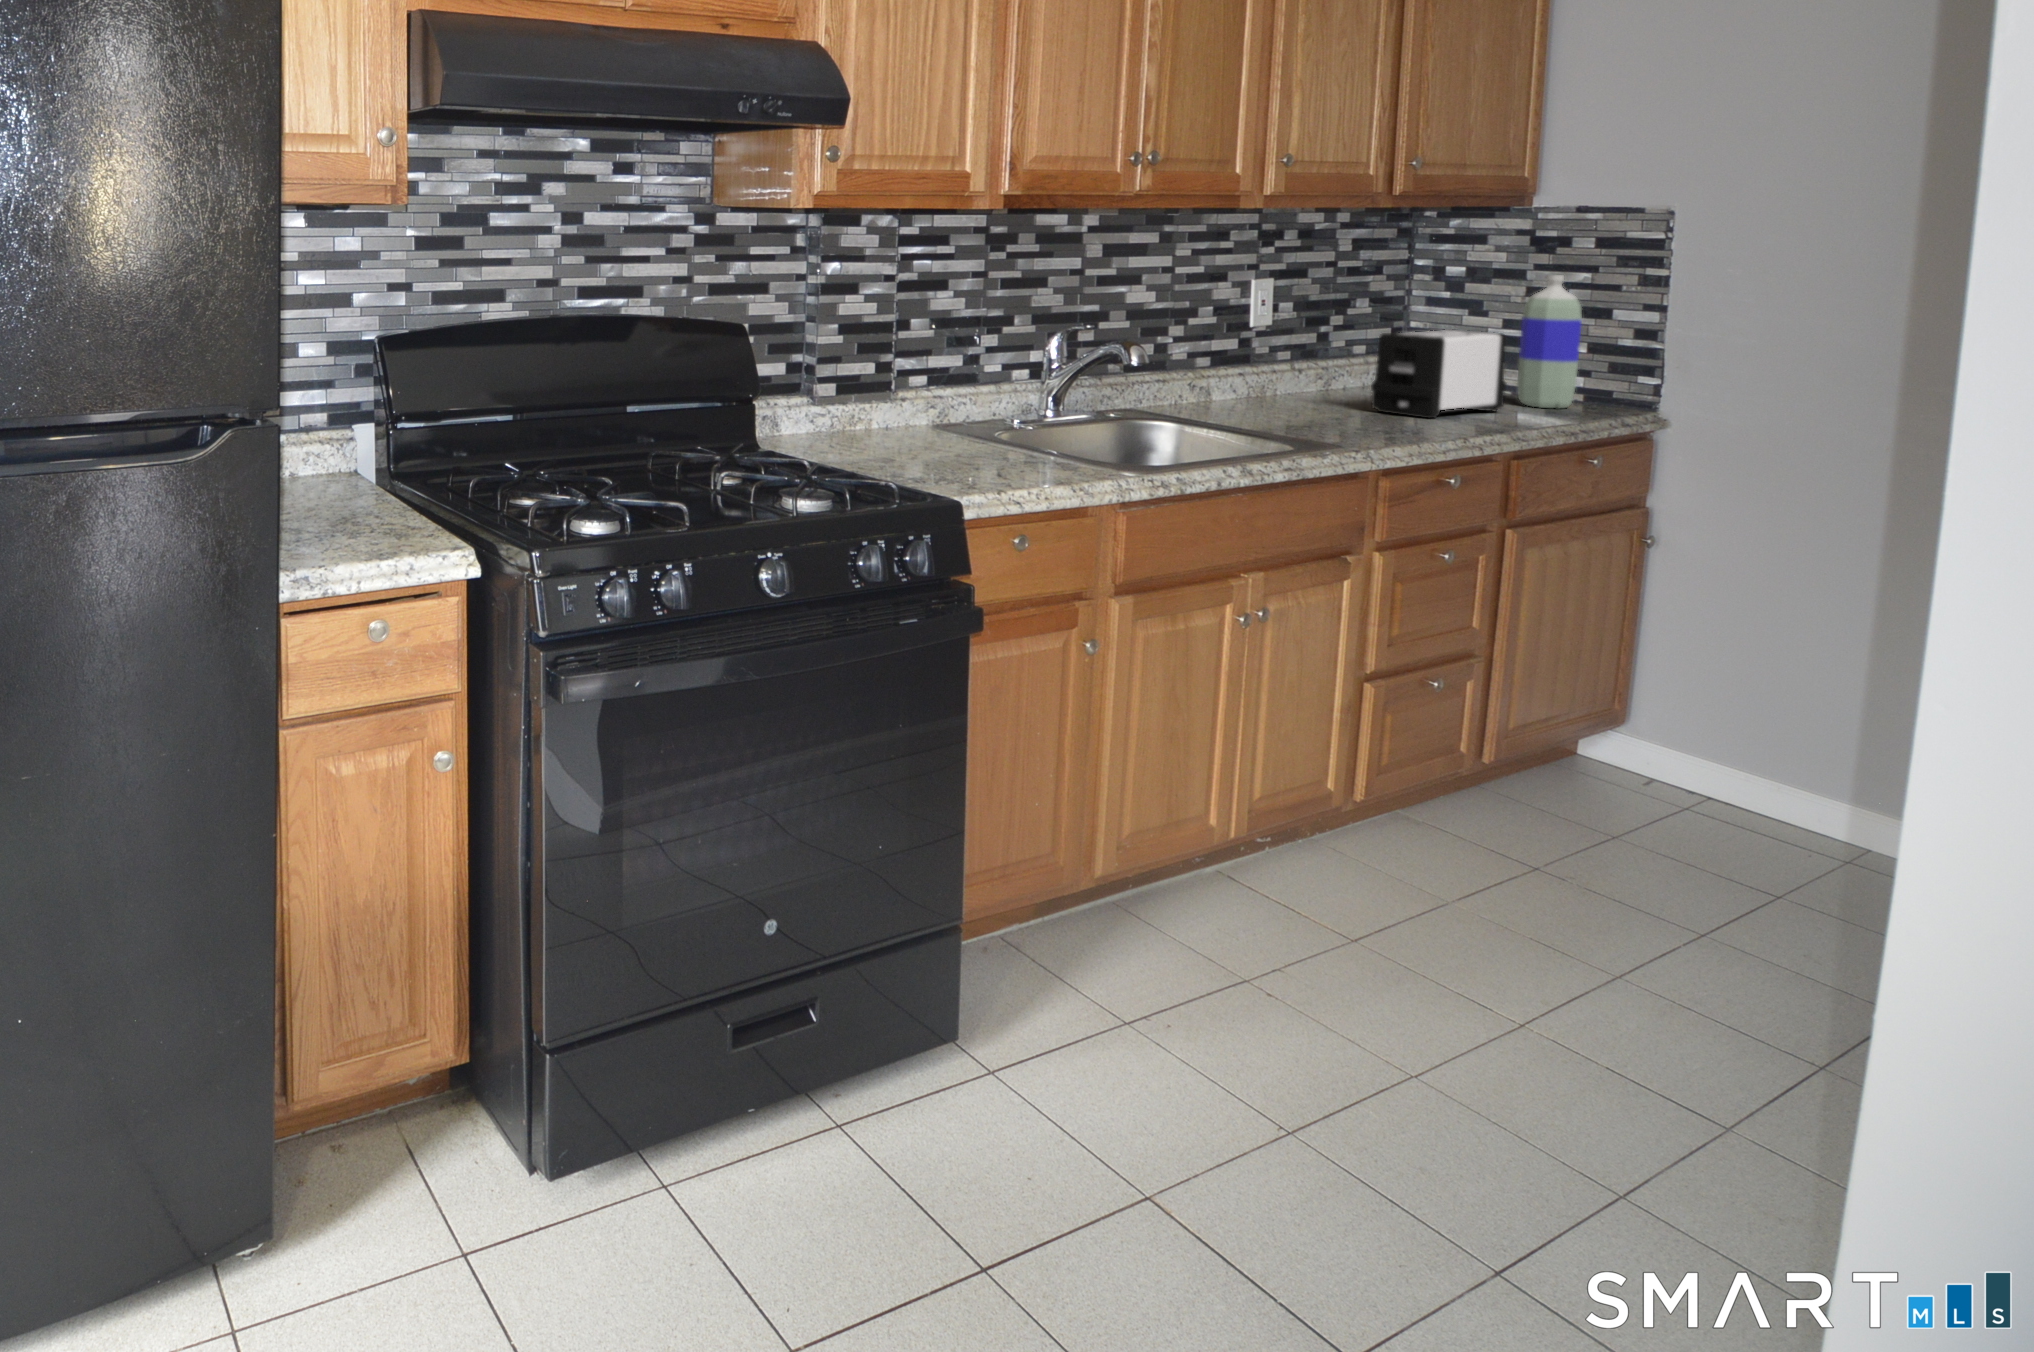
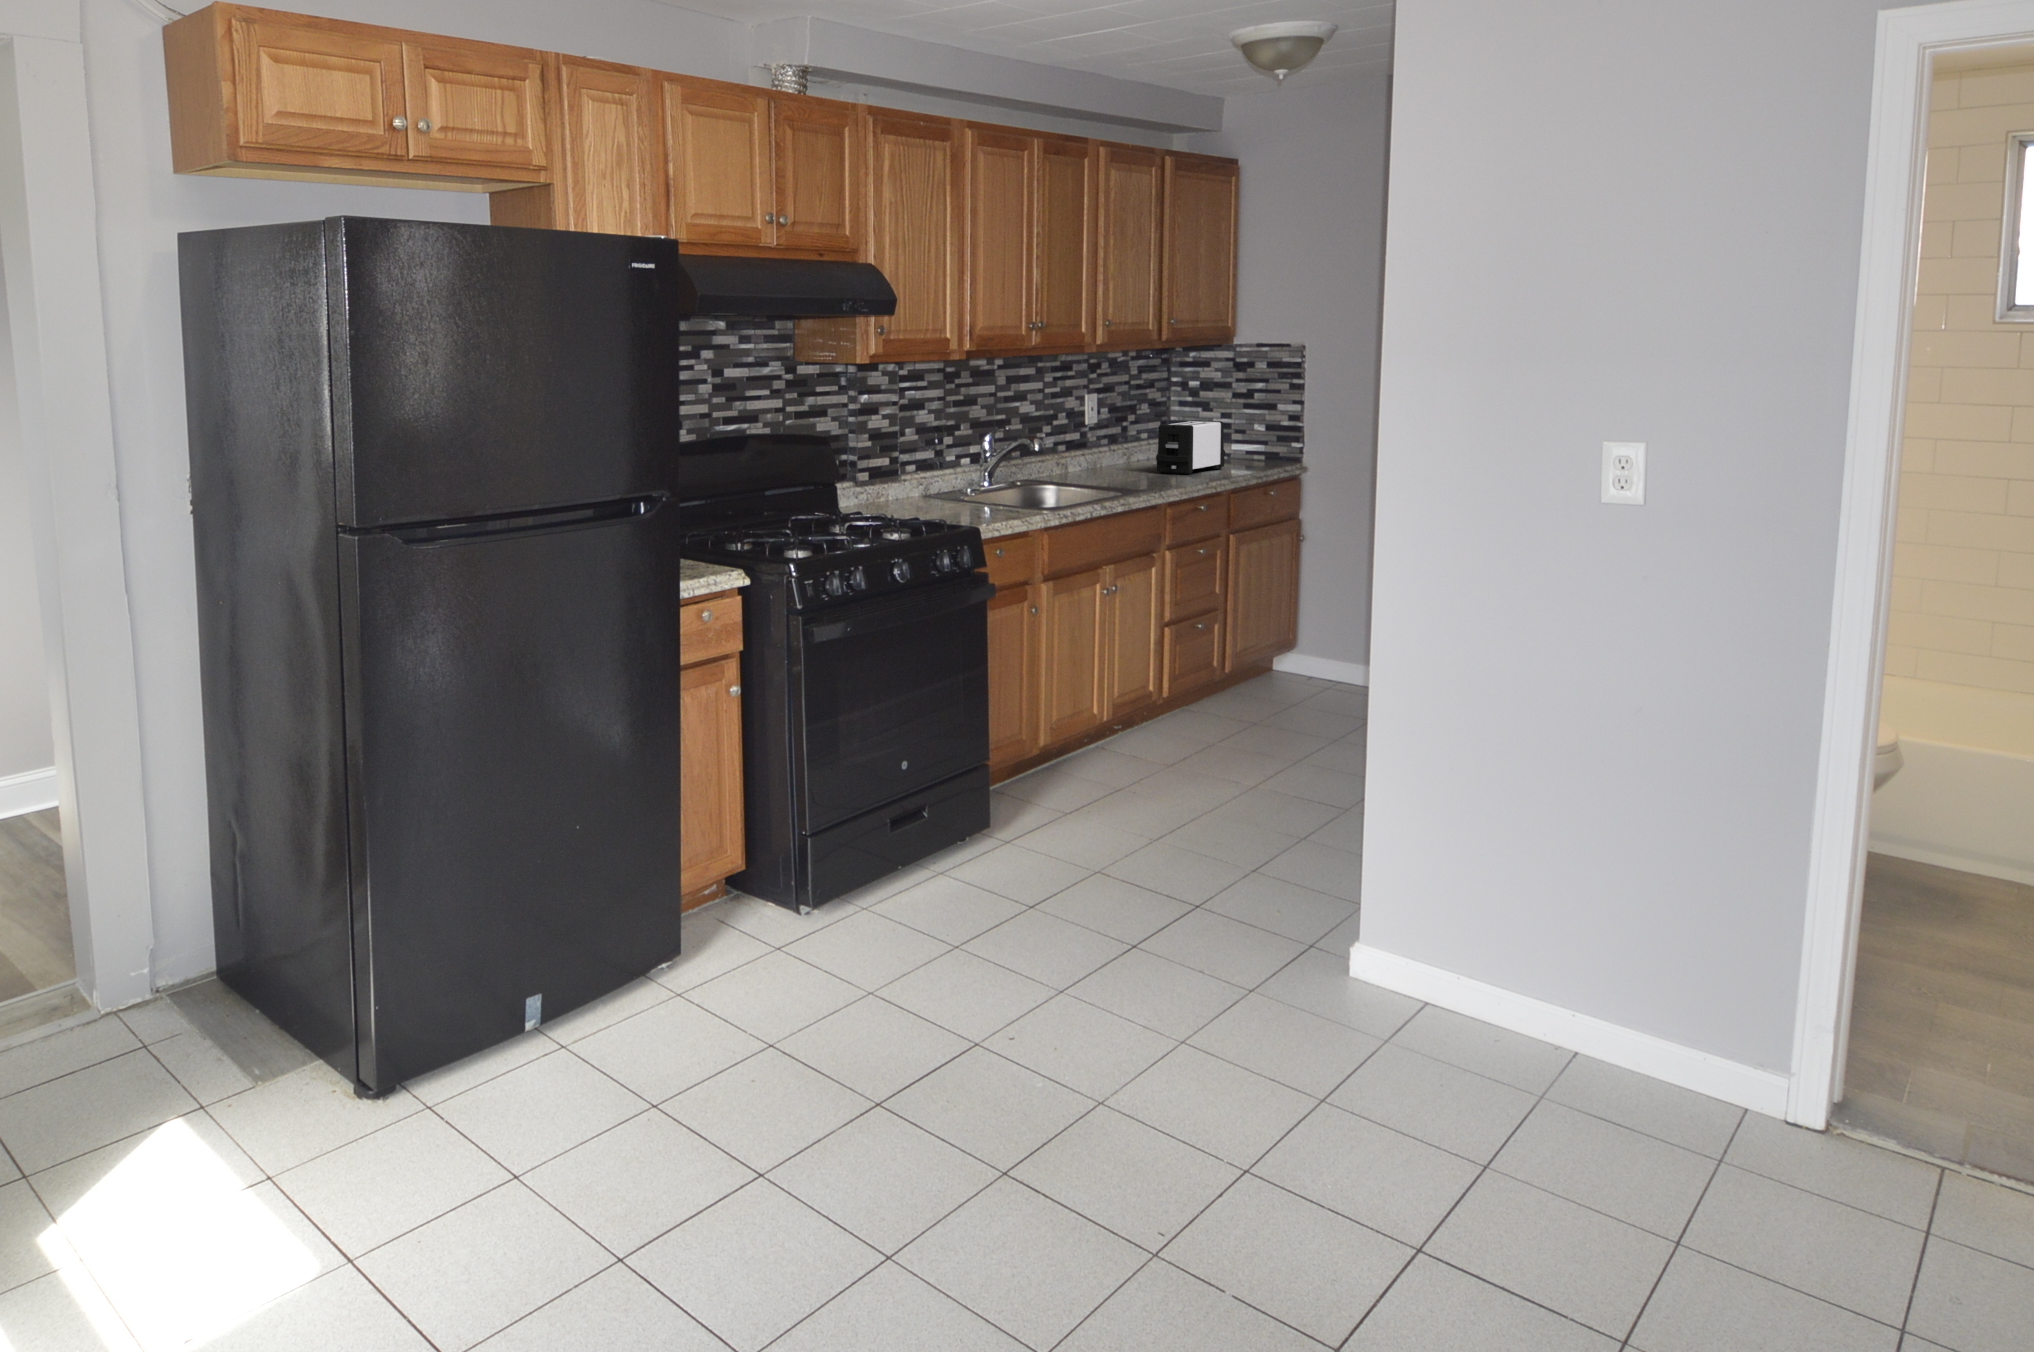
bottle: present [1517,275,1582,409] -> none [1230,385,1261,465]

